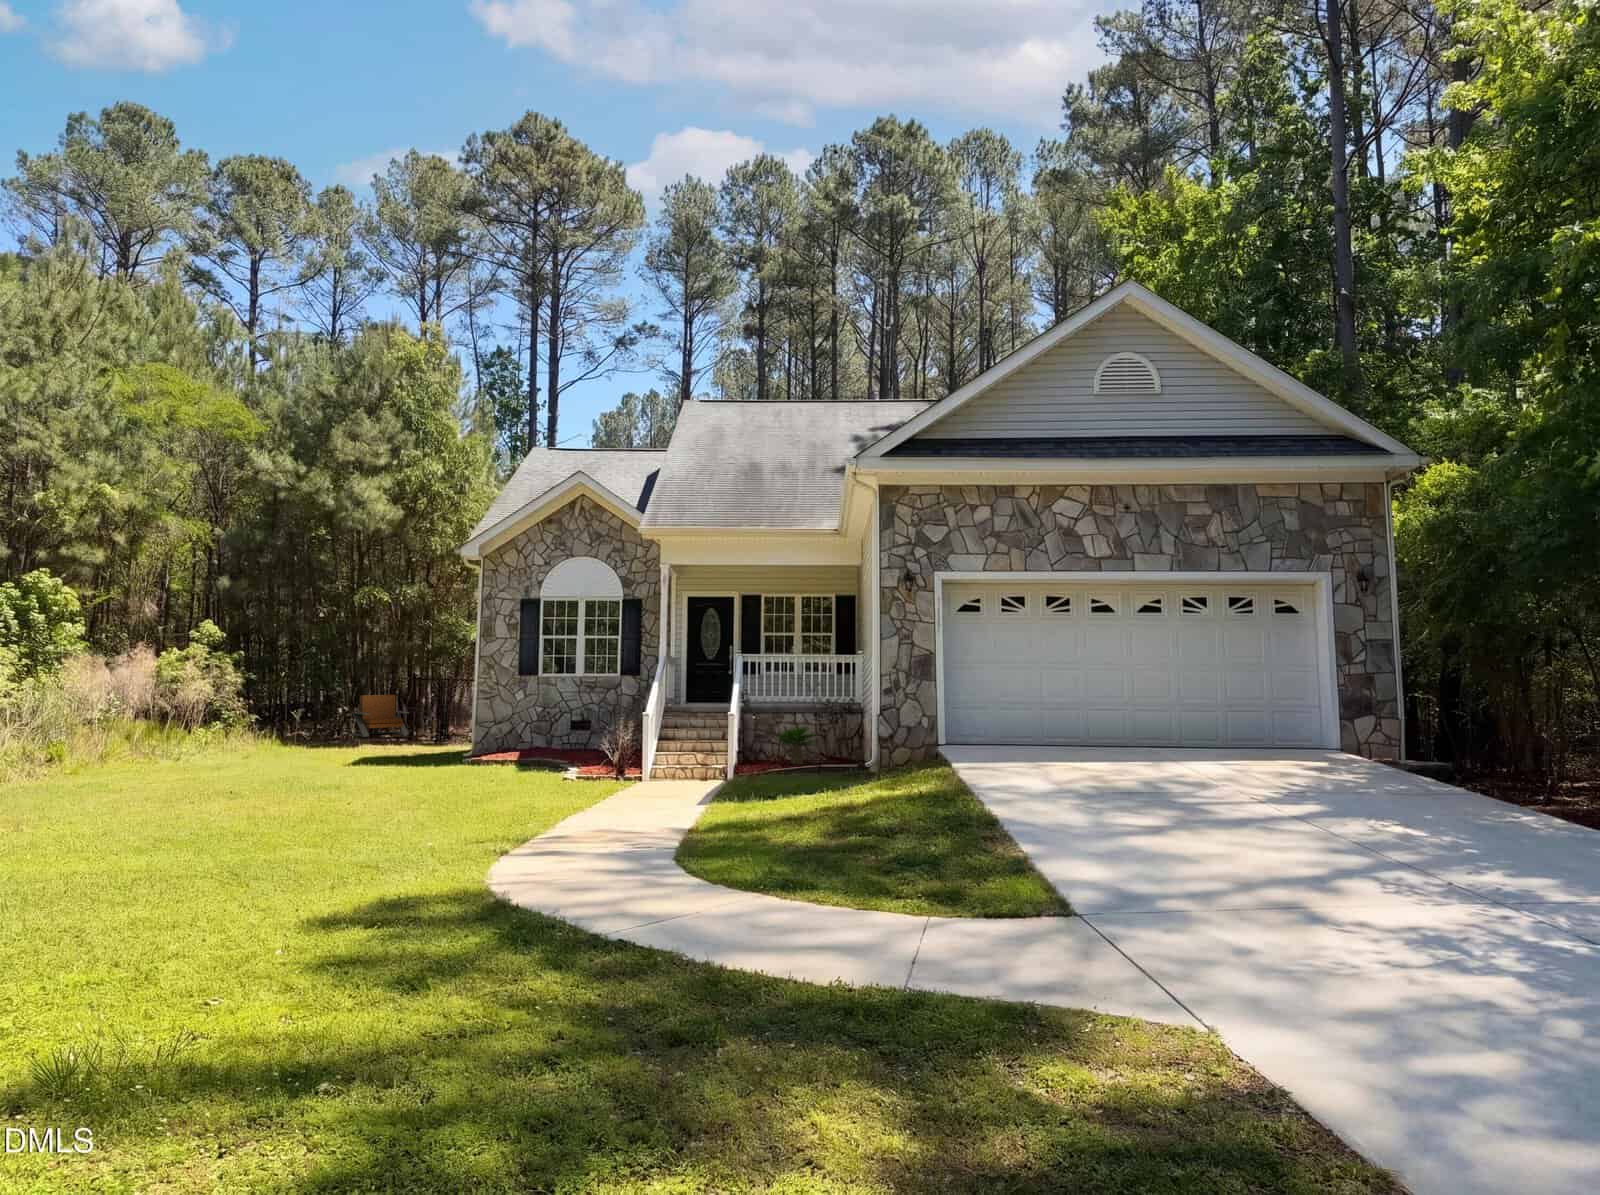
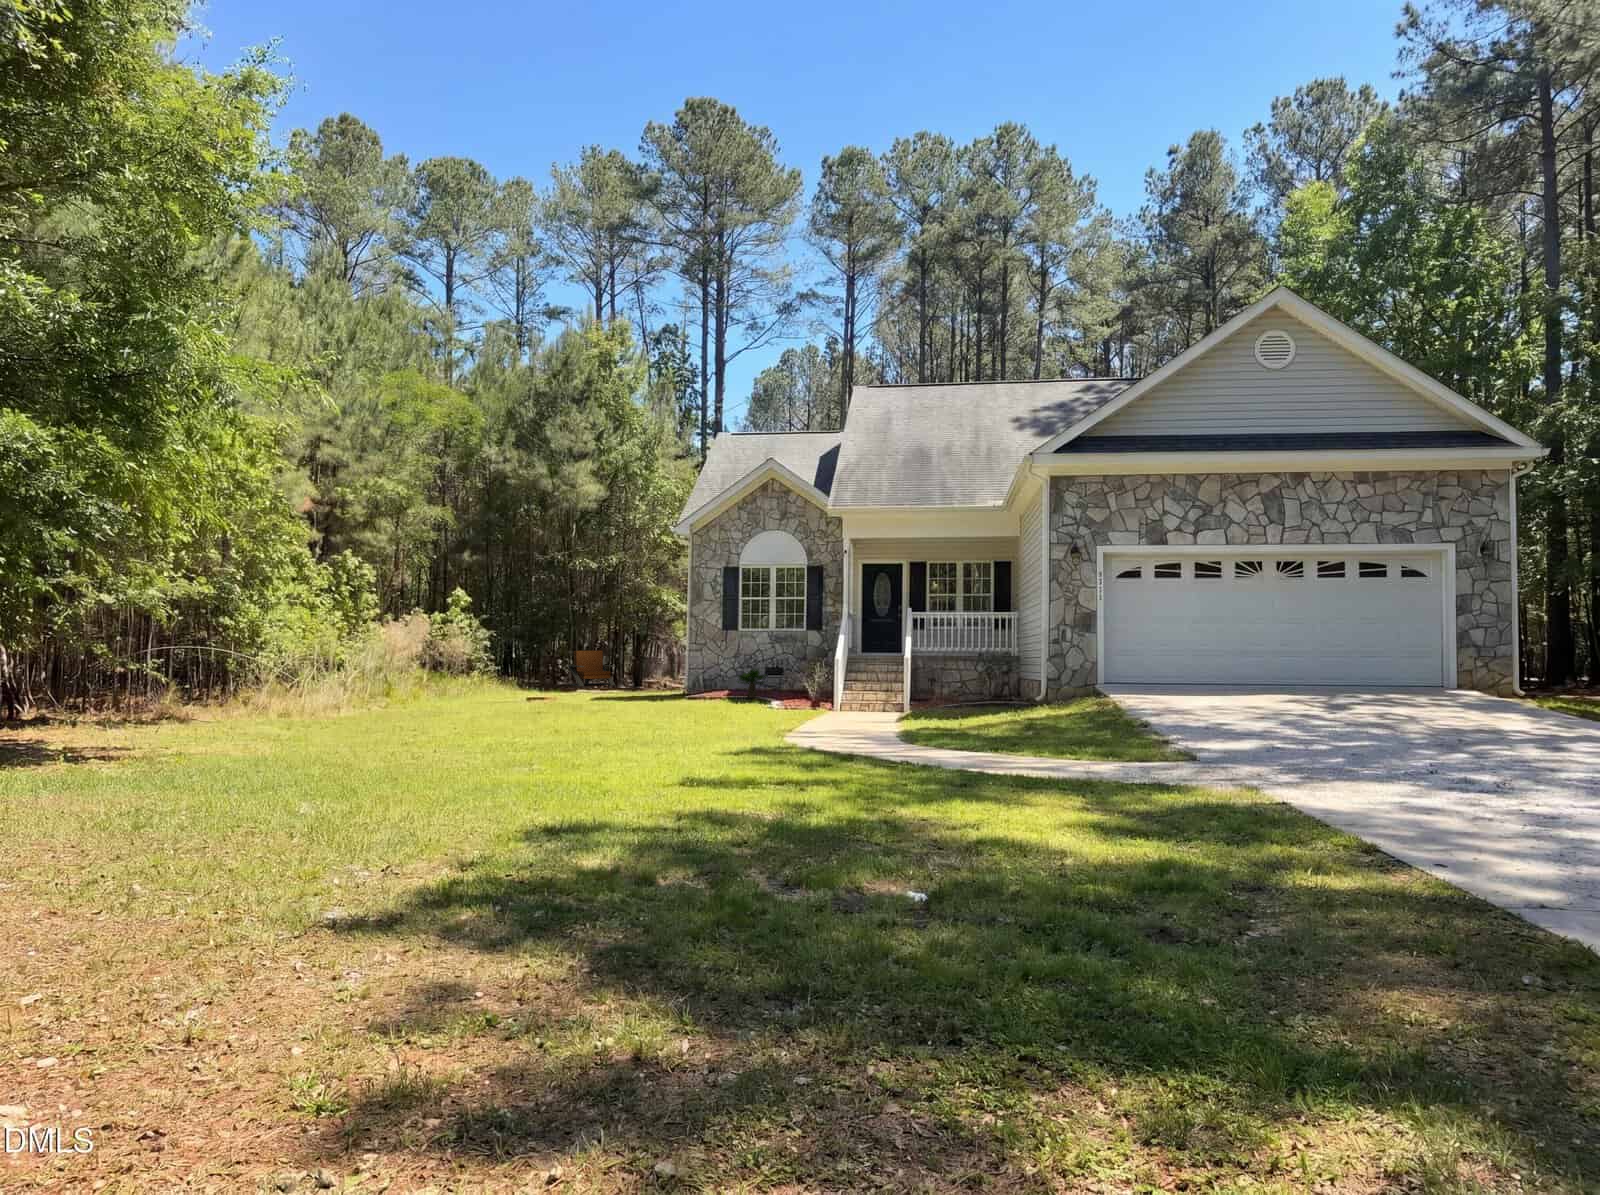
potted plant: present [778,727,815,764] -> present [738,669,766,698]

